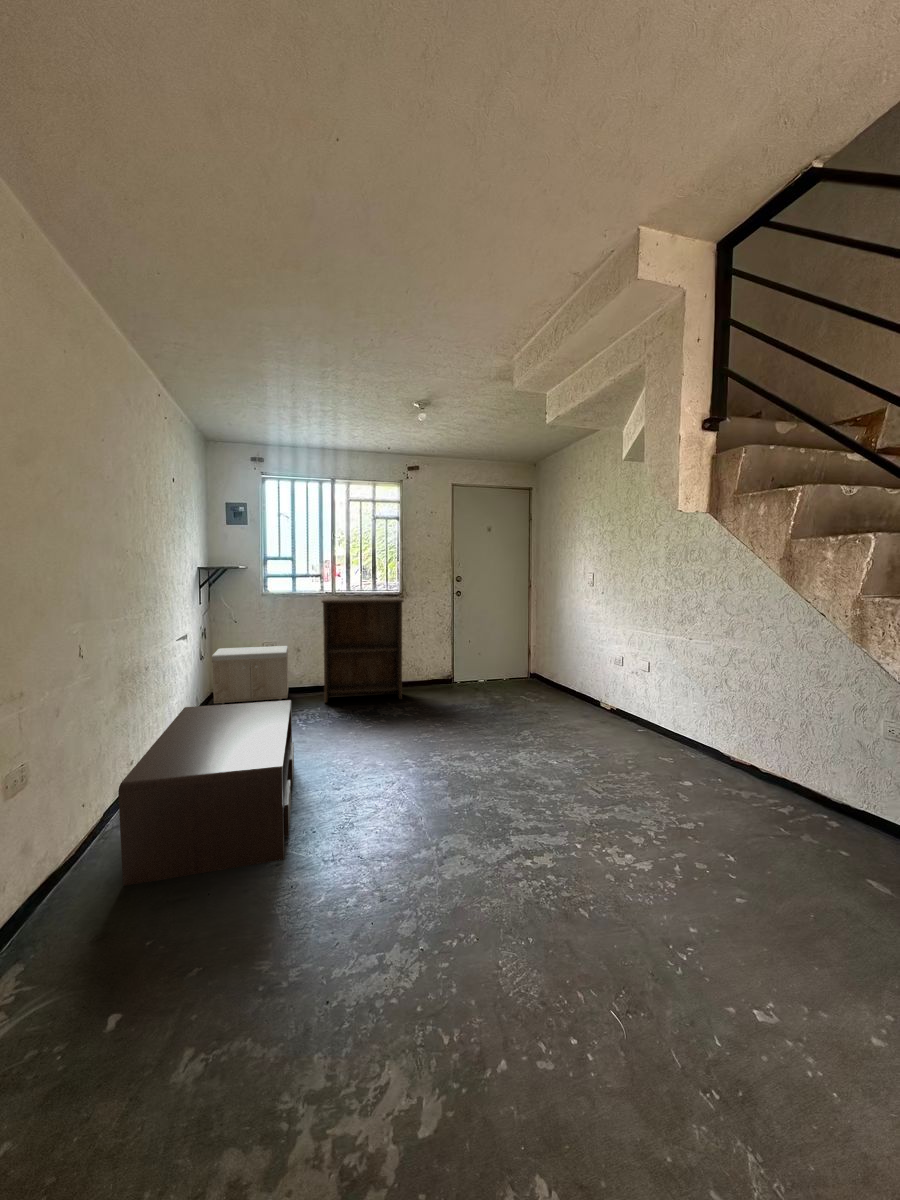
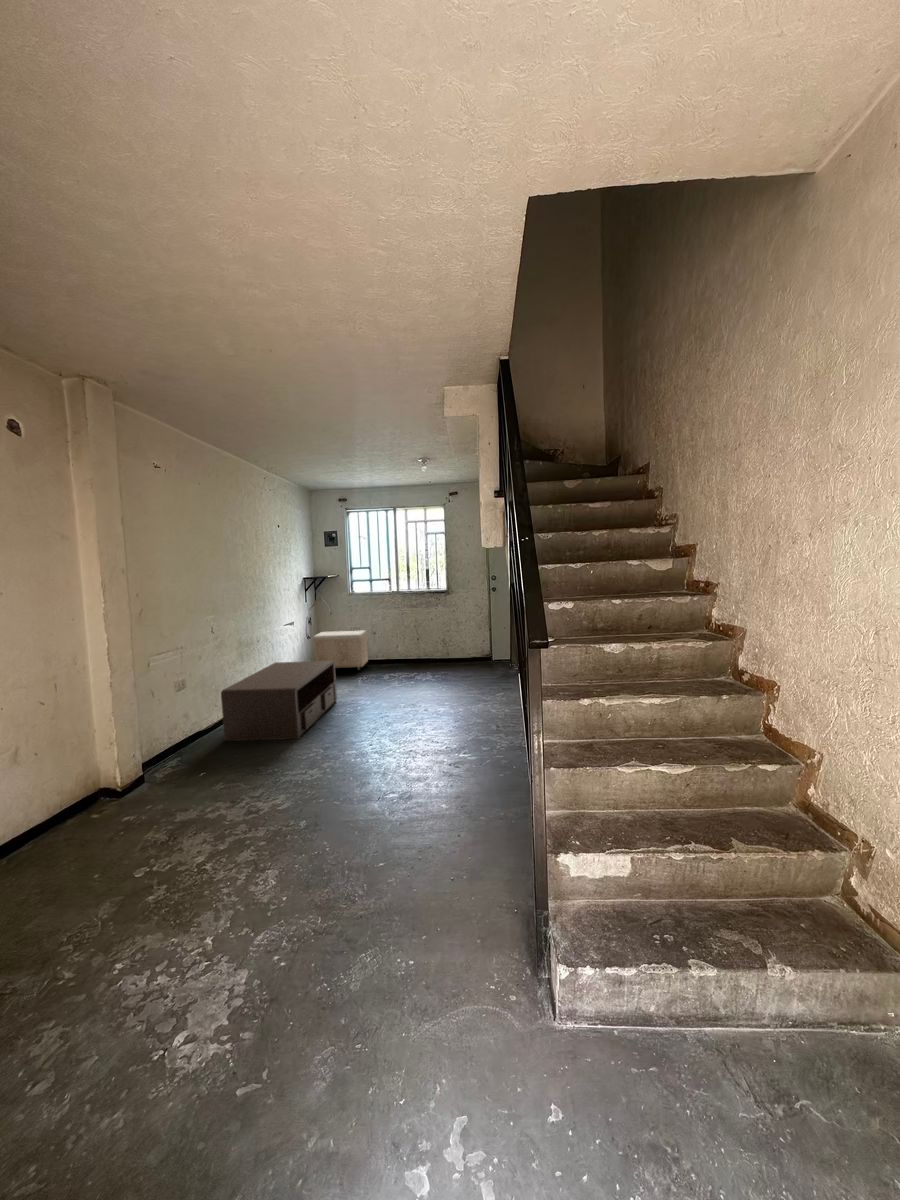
bookshelf: present [322,598,404,703] -> none [381,595,443,671]

